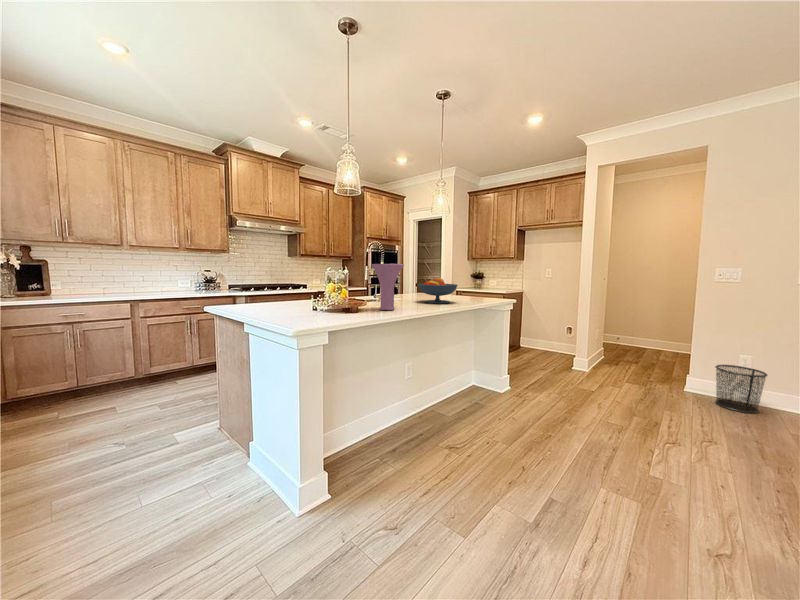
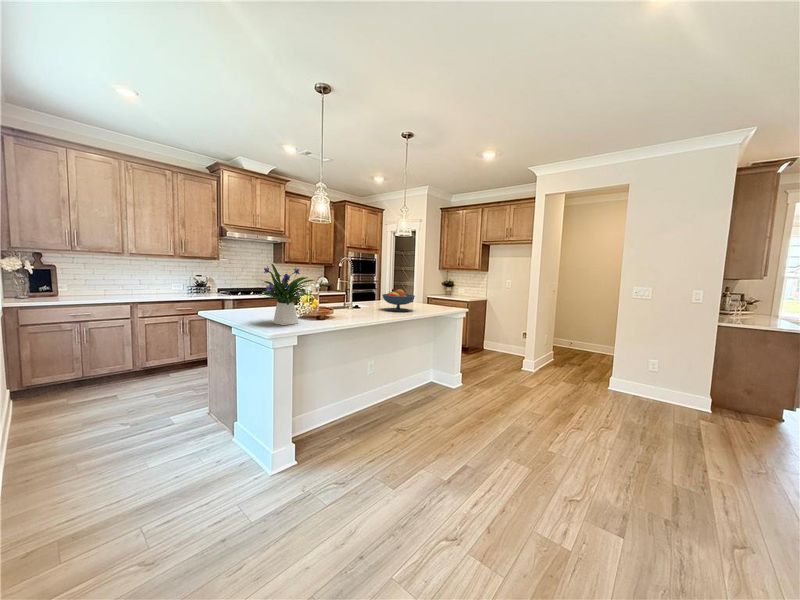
flower arrangement: none [271,240,348,320] -> present [259,264,313,325]
vase: present [371,264,404,310] -> none [338,279,365,318]
trash can: present [715,365,768,413] -> none [628,366,666,406]

